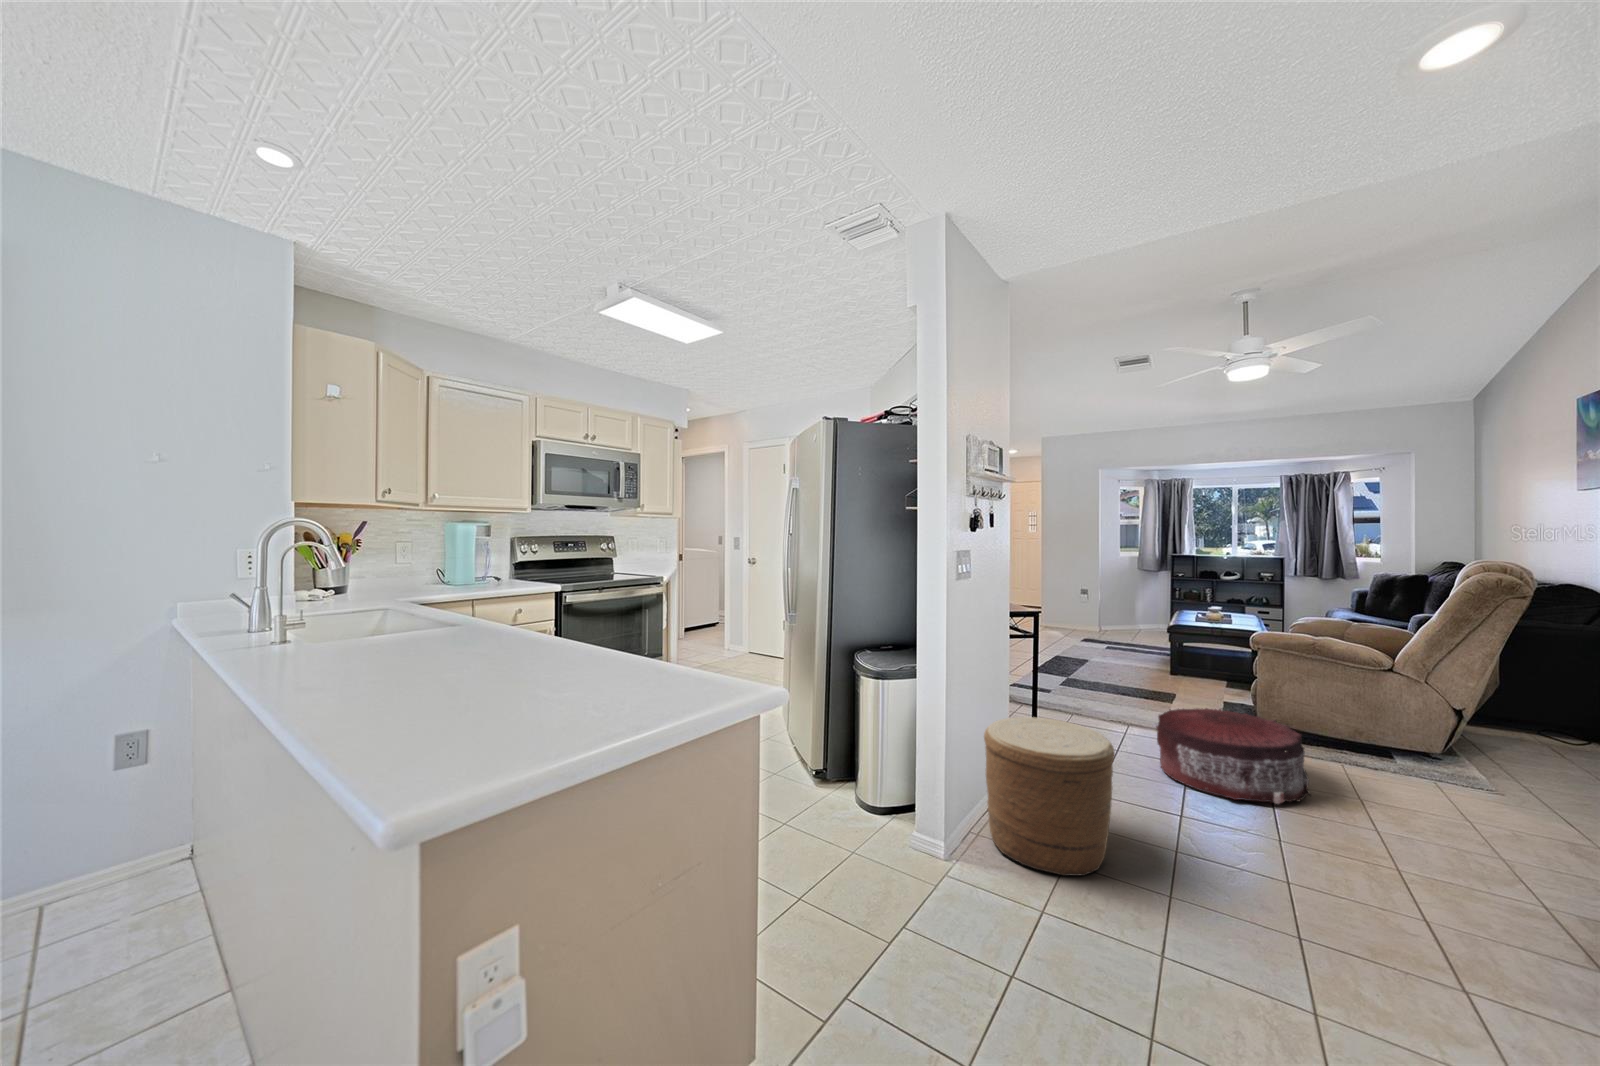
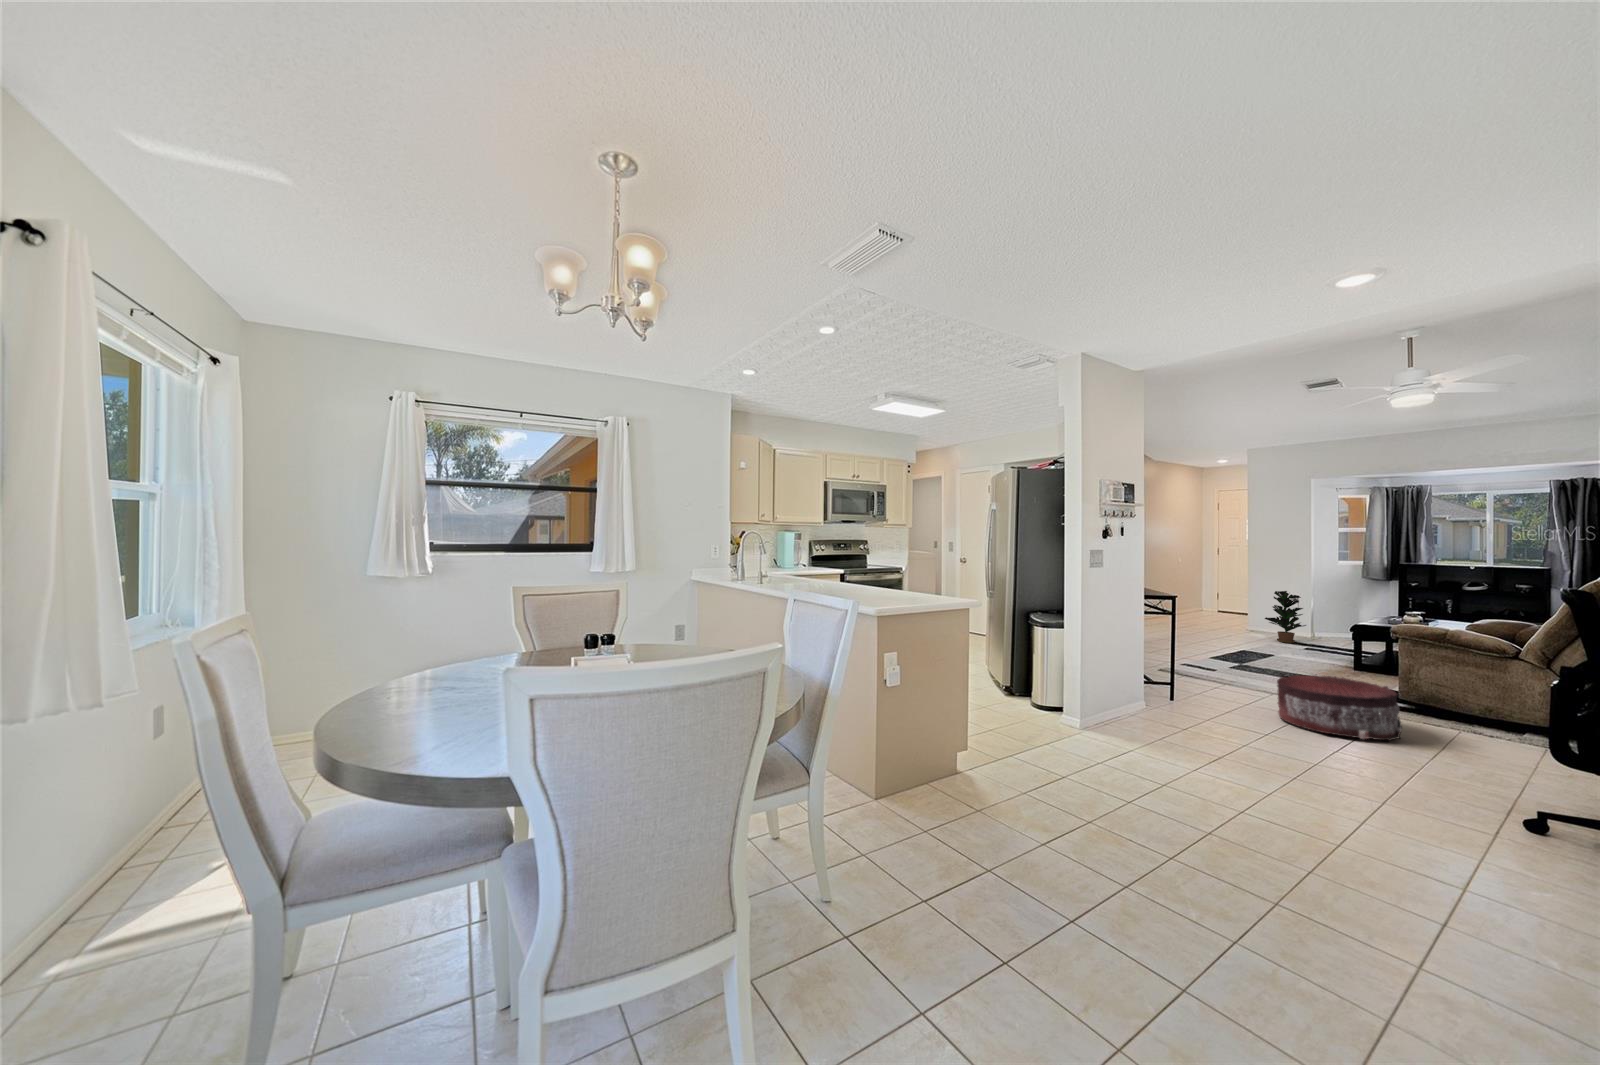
potted plant: none [1059,587,1097,642] -> present [1265,591,1306,643]
woven basket: present [984,717,1115,876] -> none [1110,657,1197,745]

